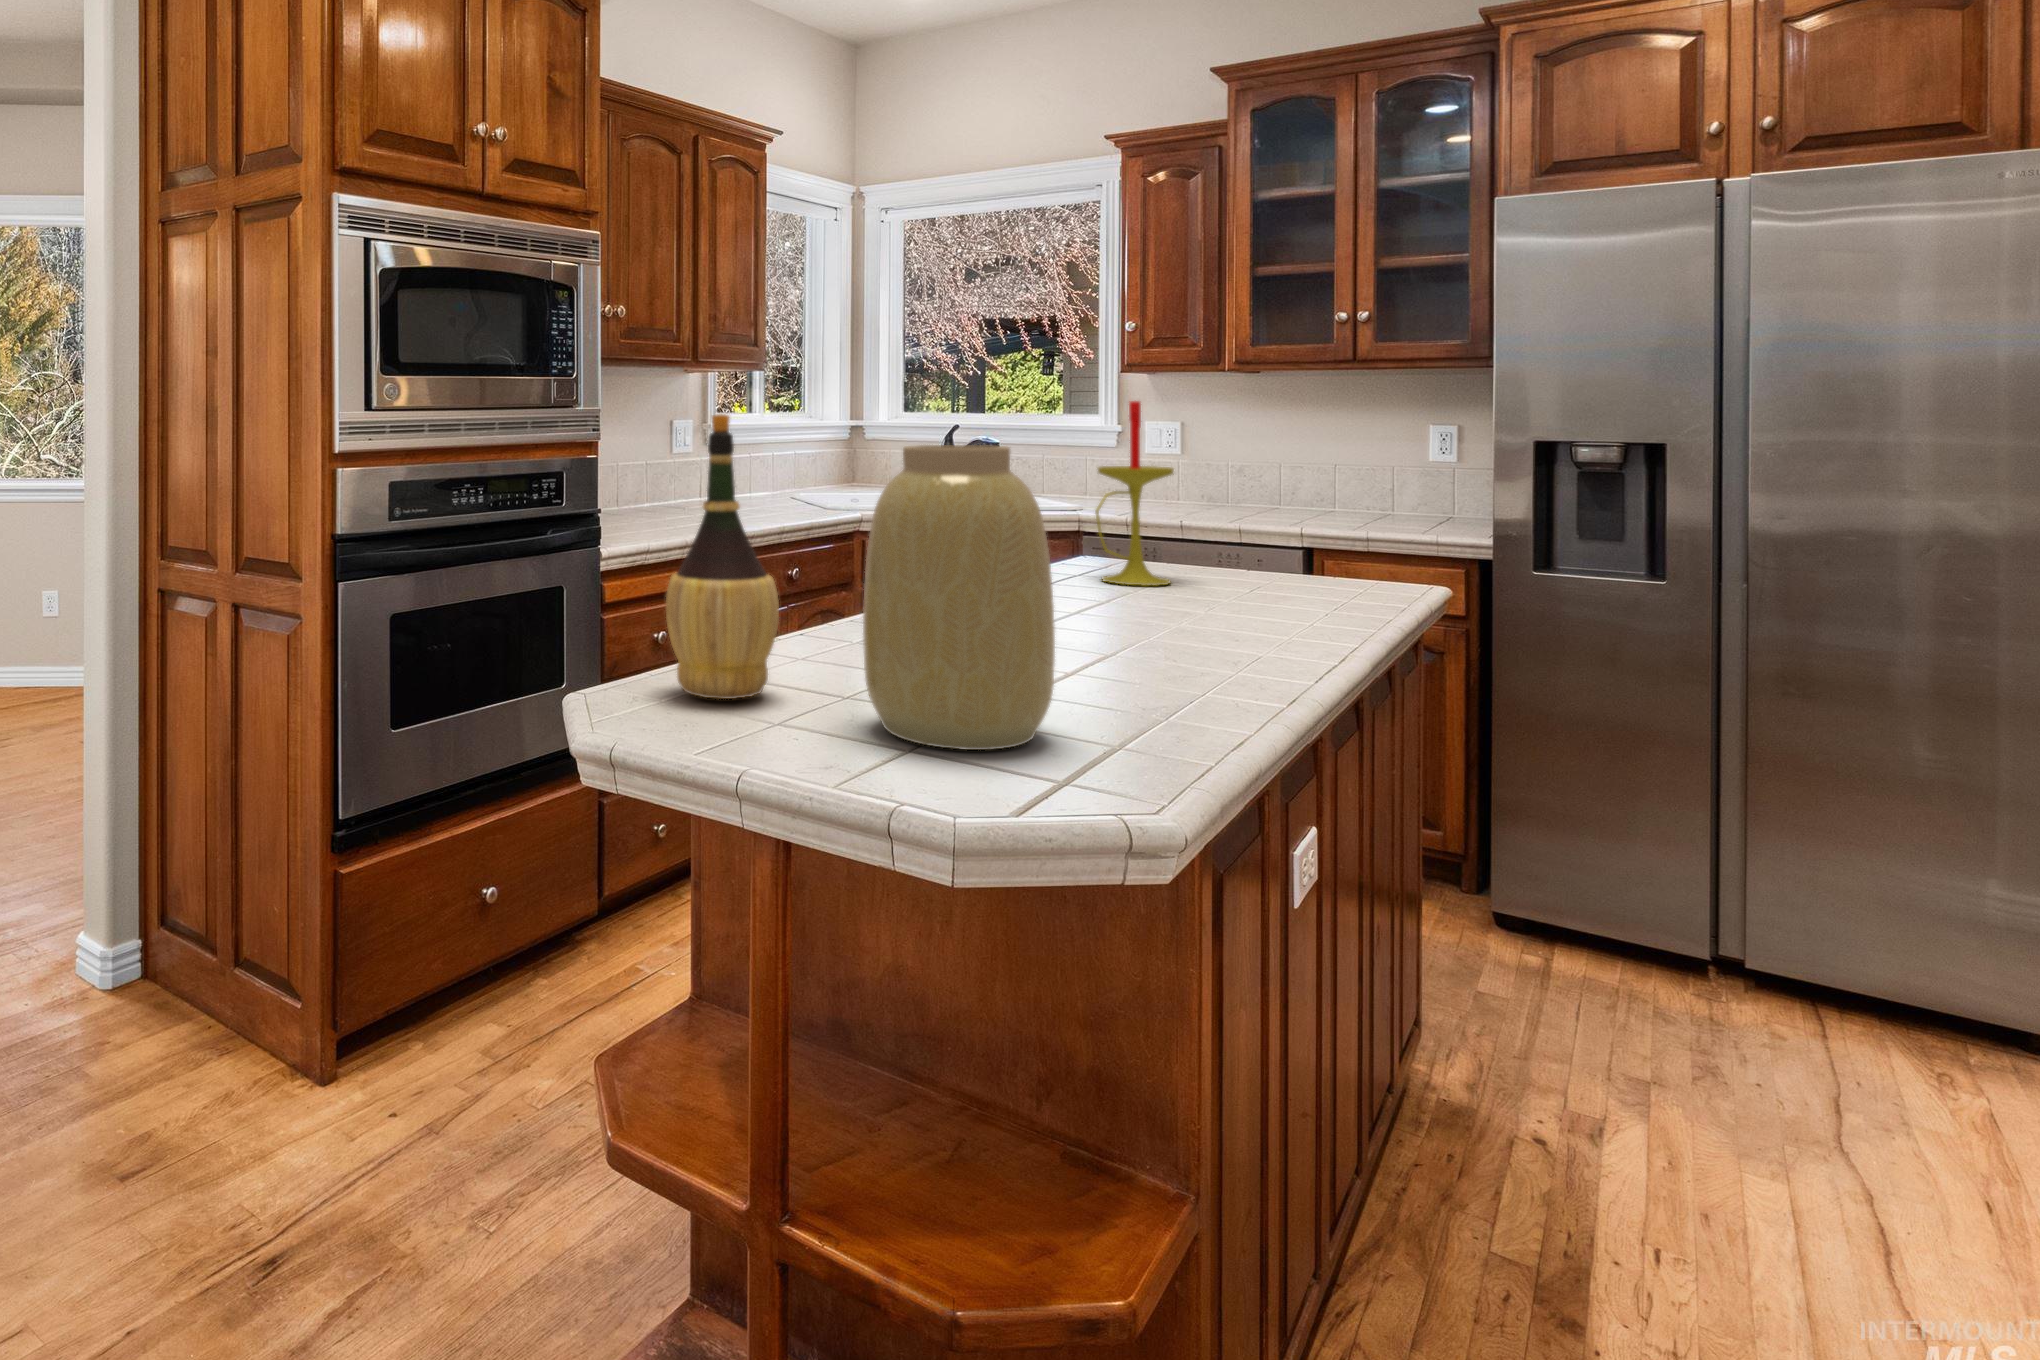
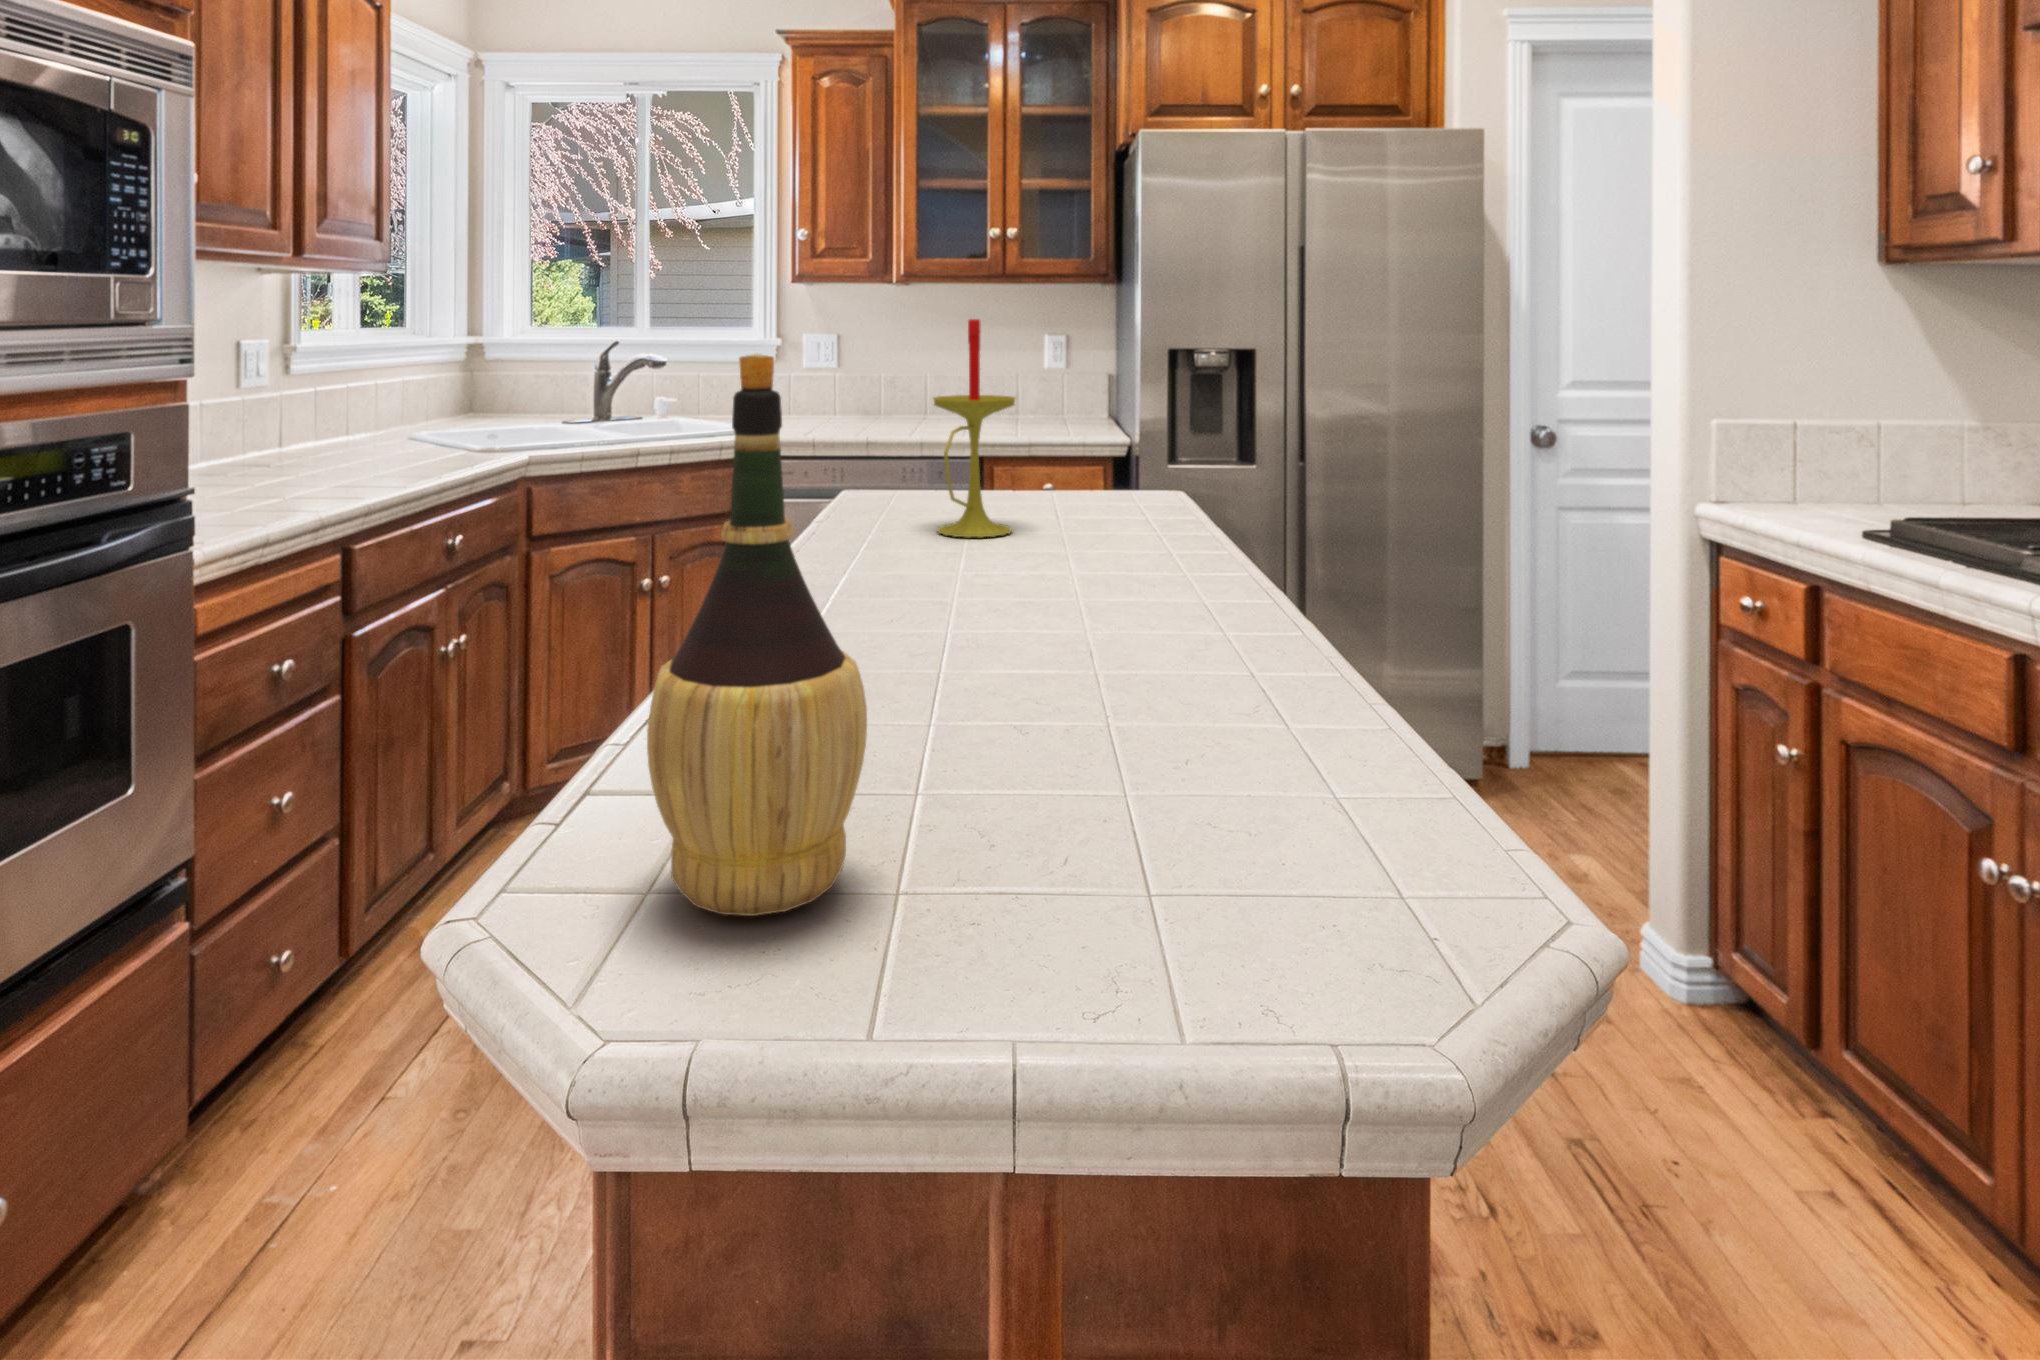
vase: present [863,445,1055,750] -> none [1062,403,1371,940]

